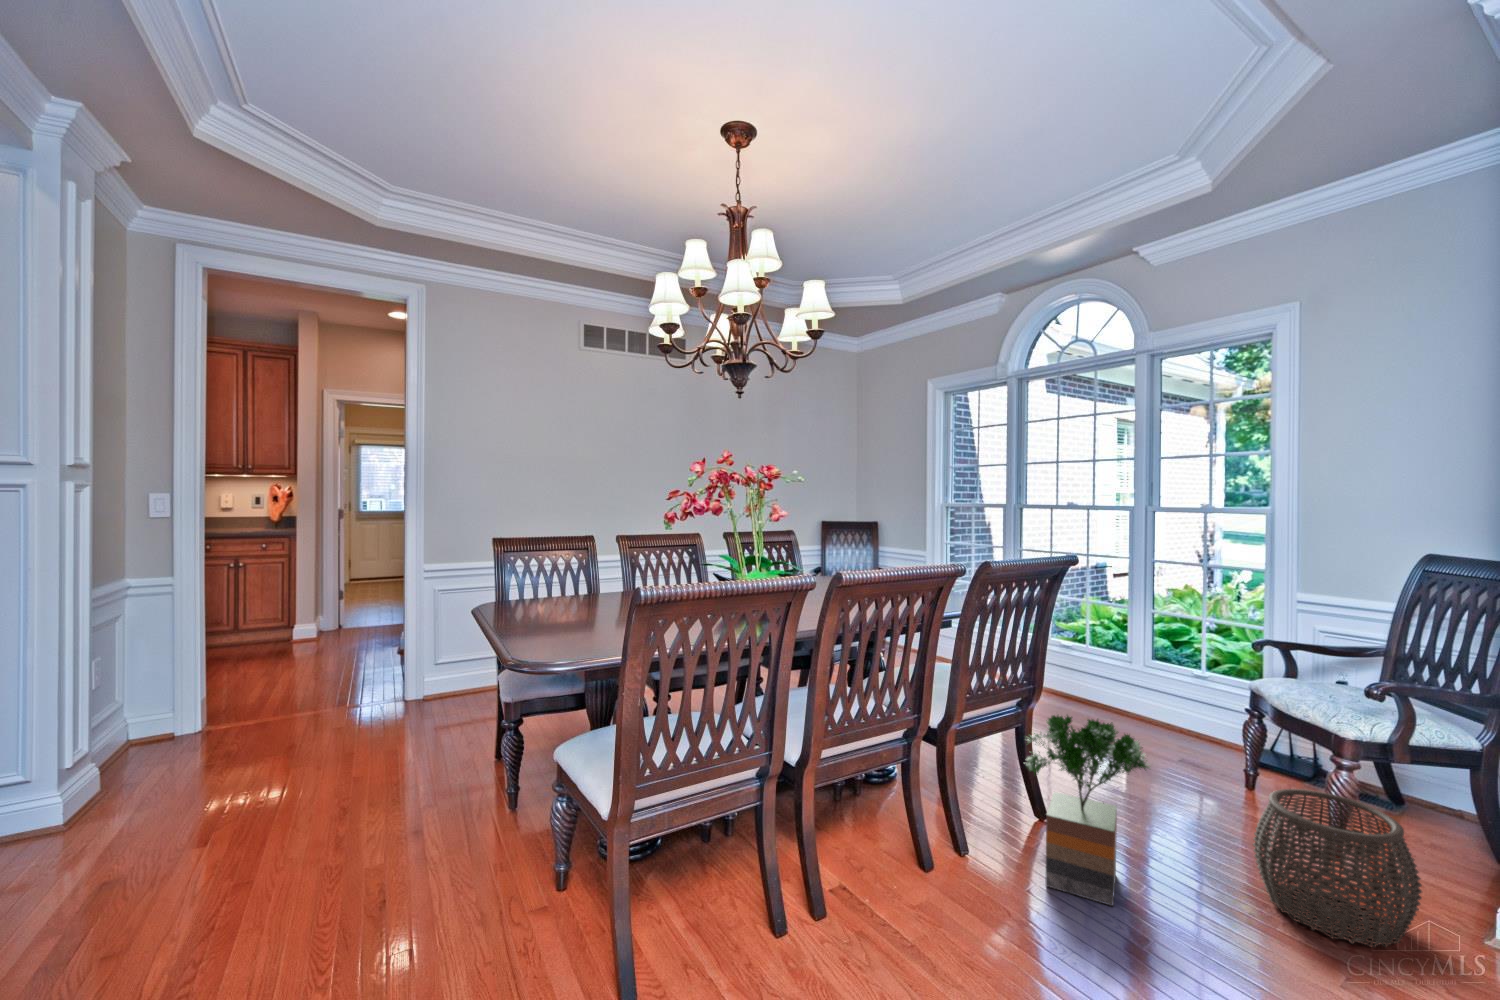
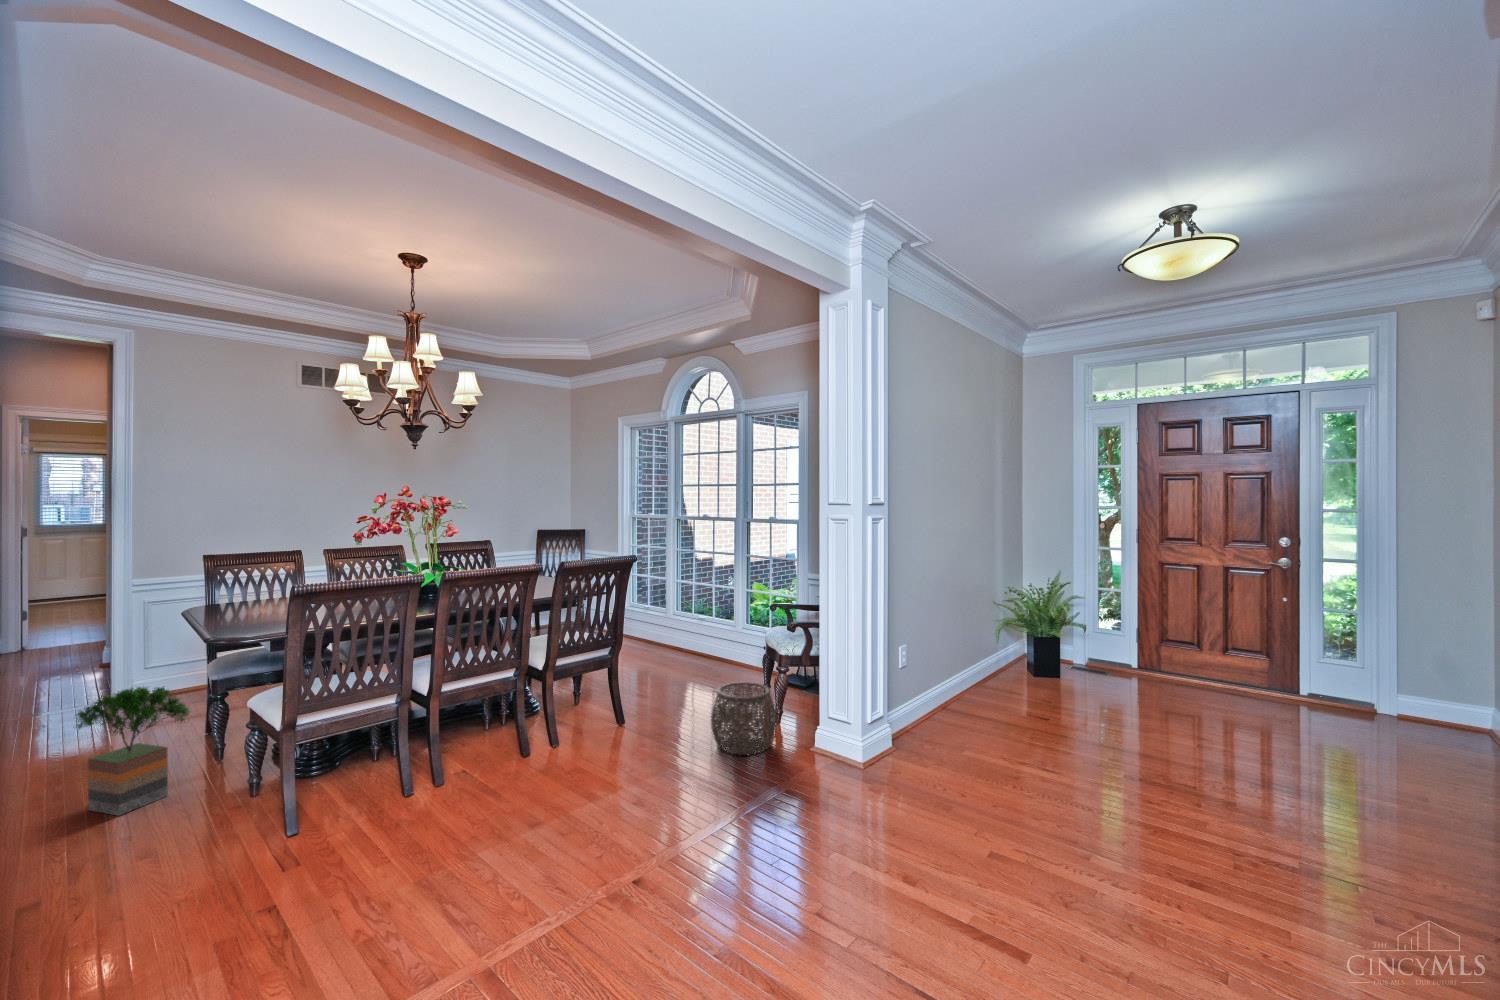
potted tree: present [1026,715,1149,906] -> present [76,686,190,816]

